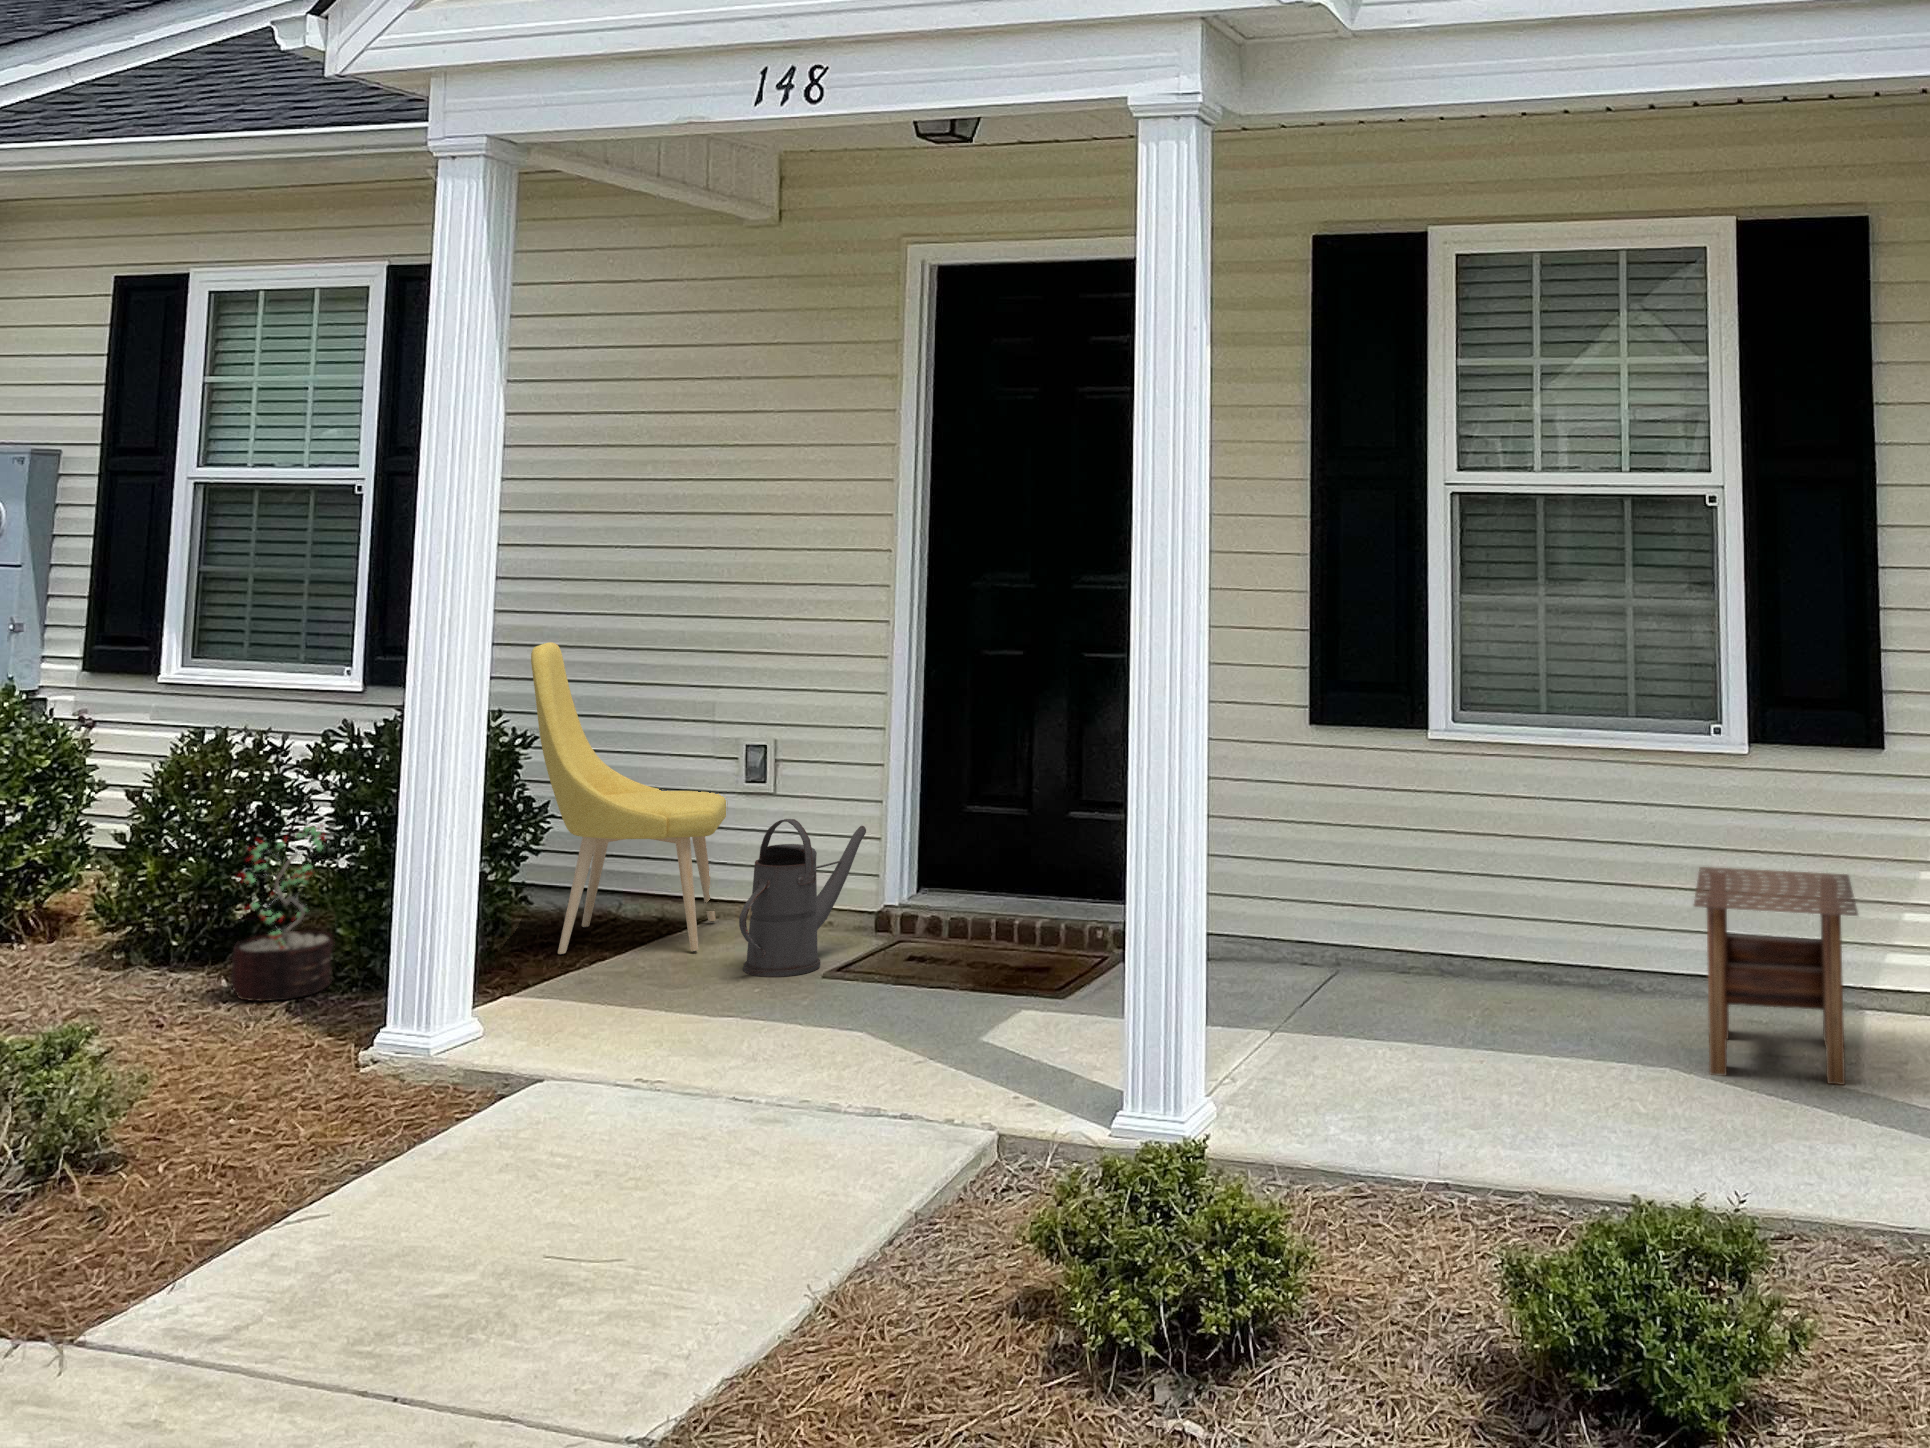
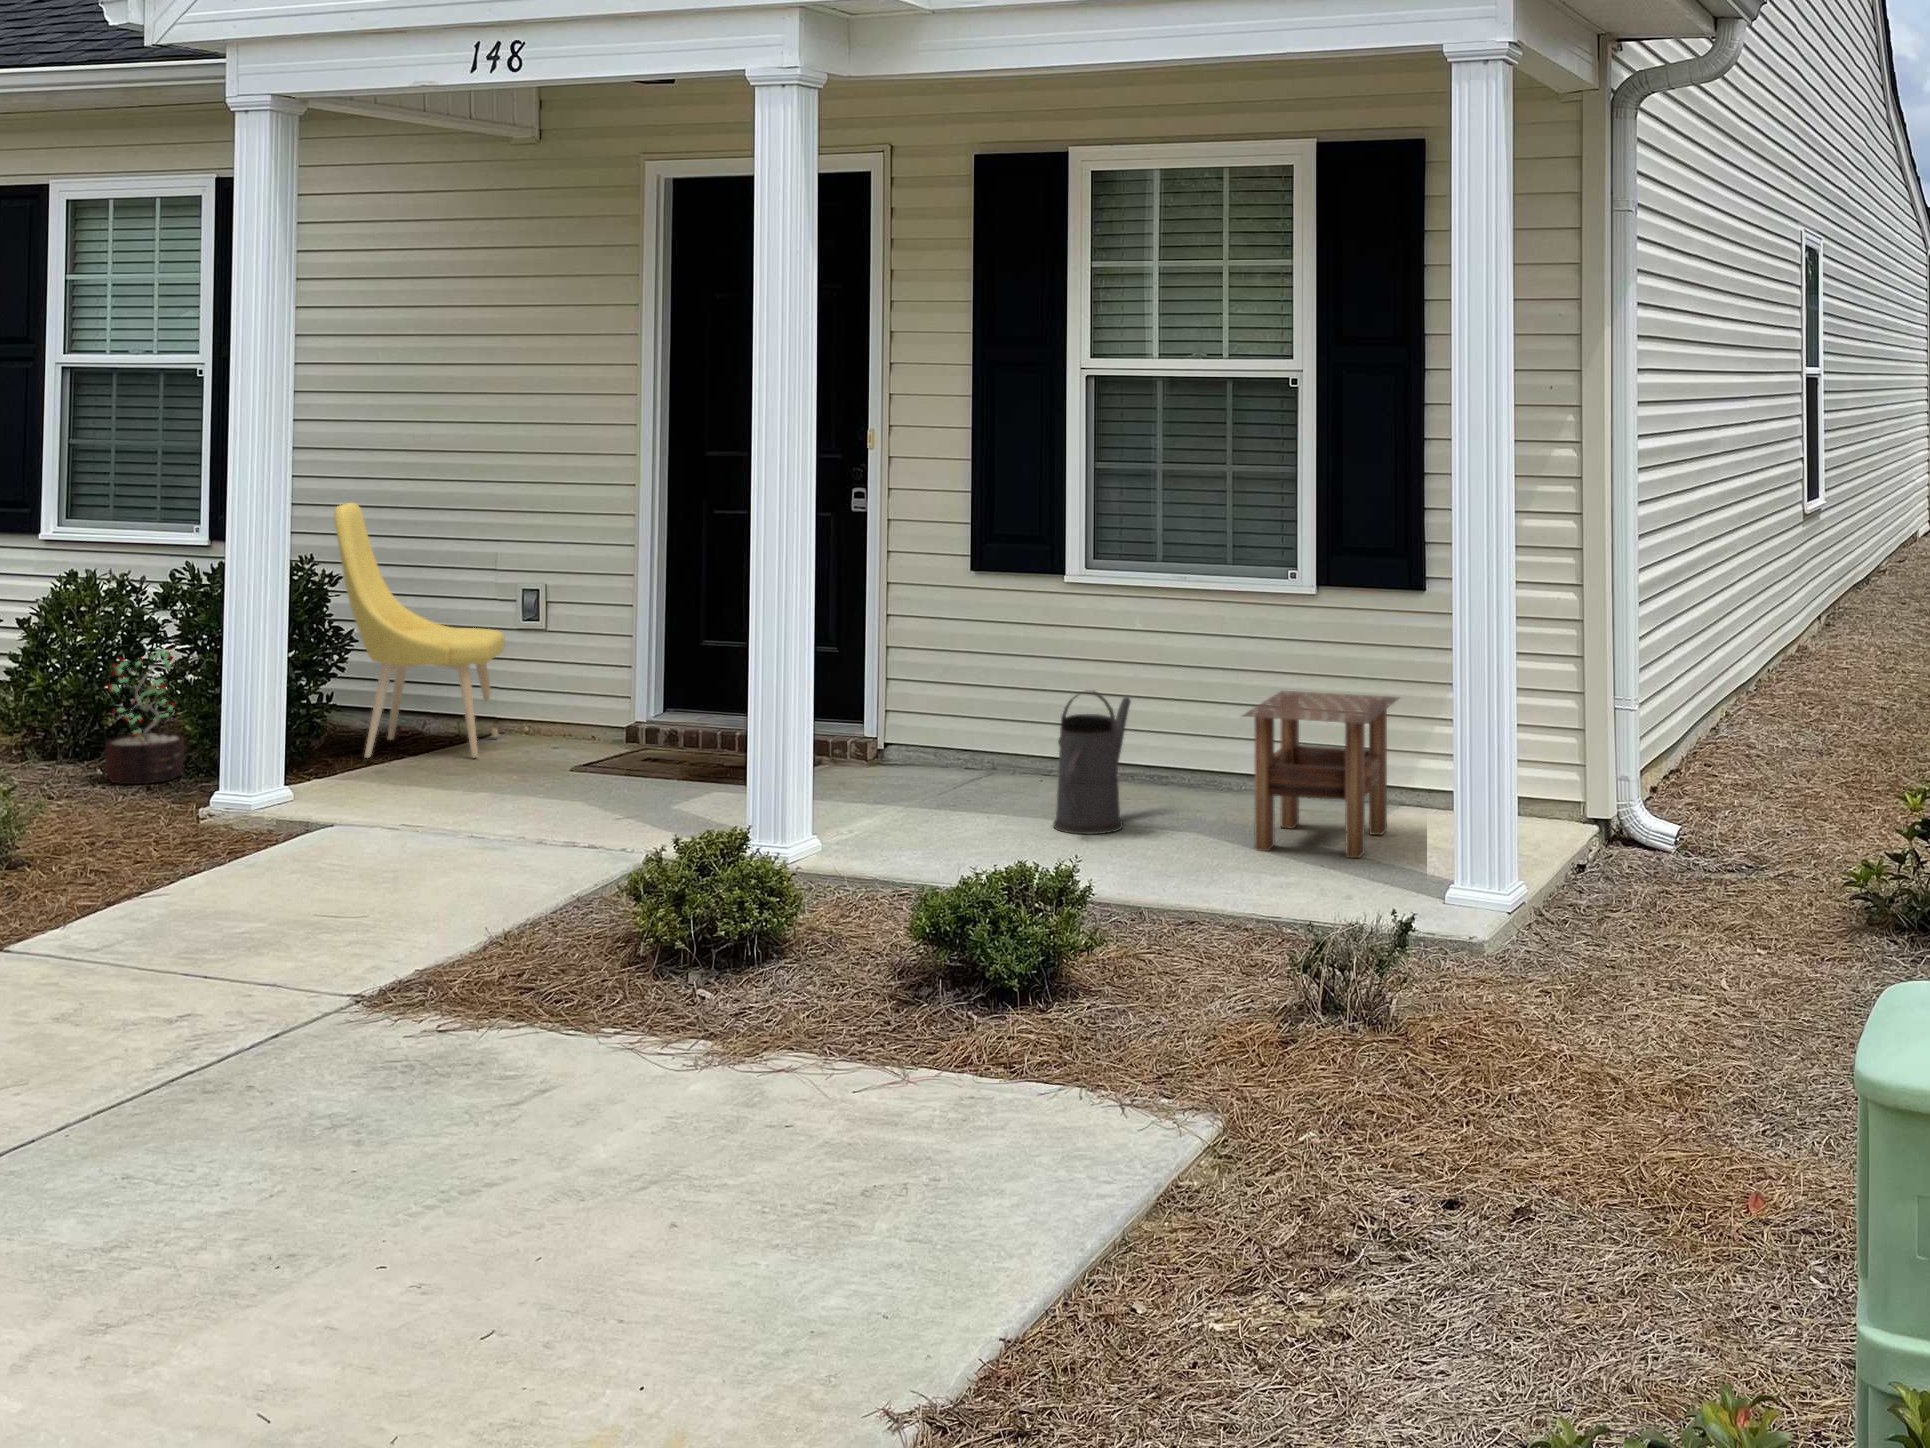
watering can: present [739,819,866,977] -> present [1053,691,1131,834]

